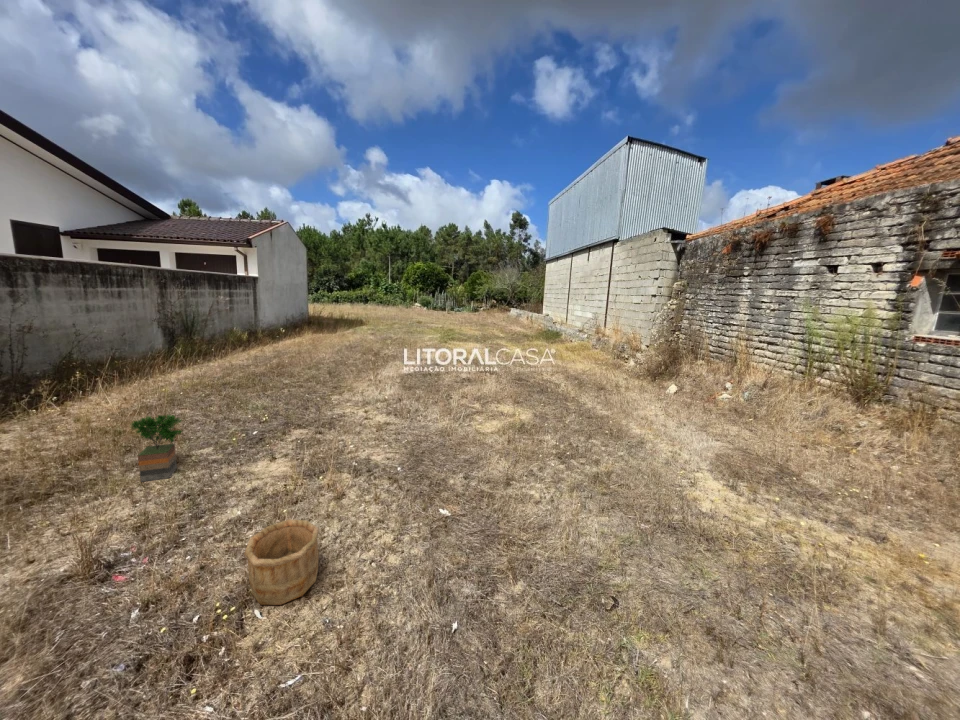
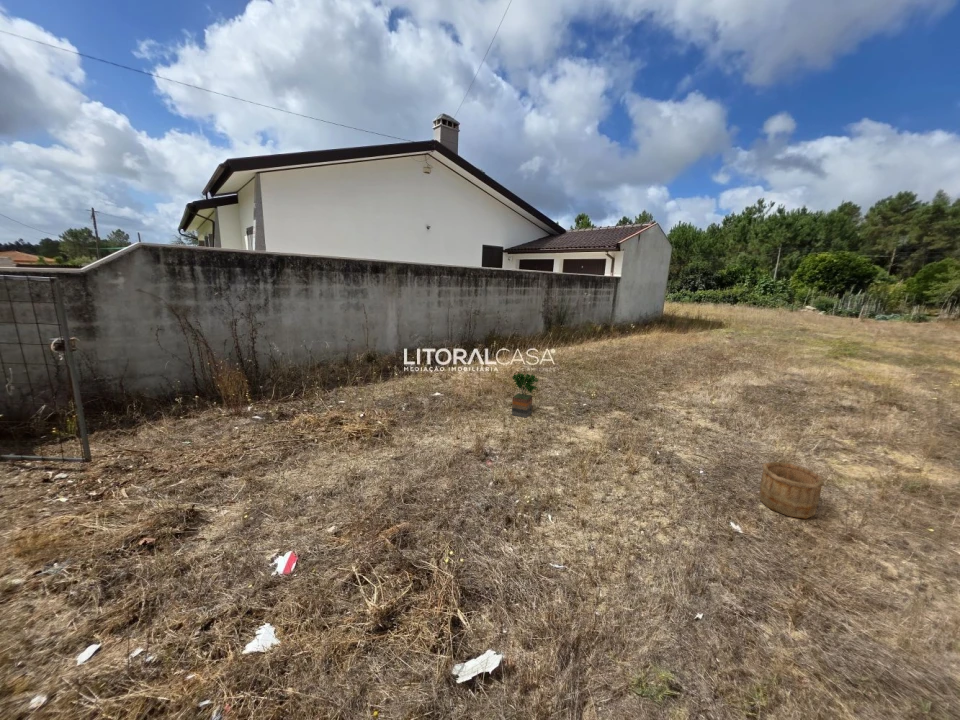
wooden bucket: present [244,519,319,605] -> present [759,462,824,519]

